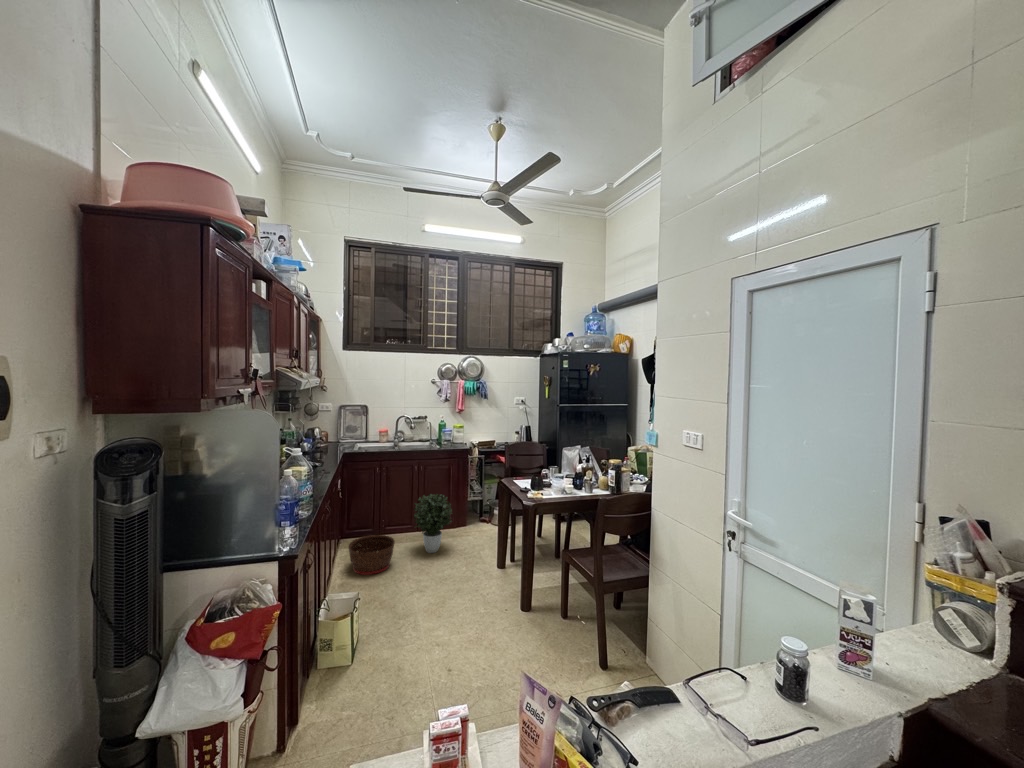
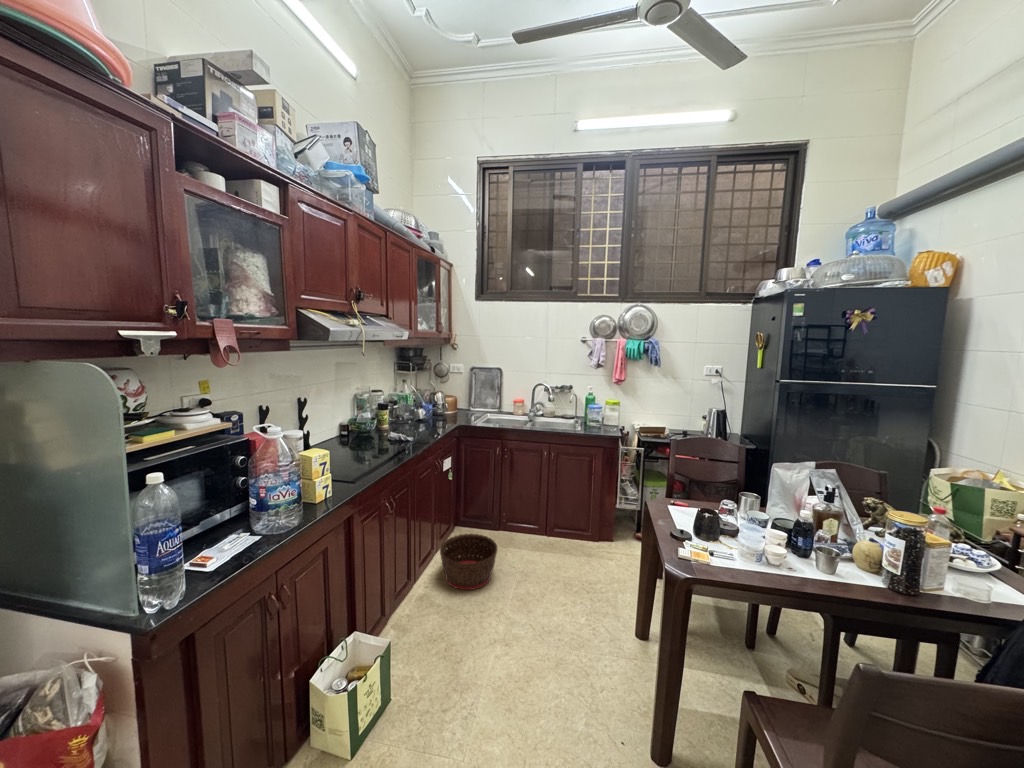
potted plant: present [414,494,452,553] -> none [528,493,583,575]

